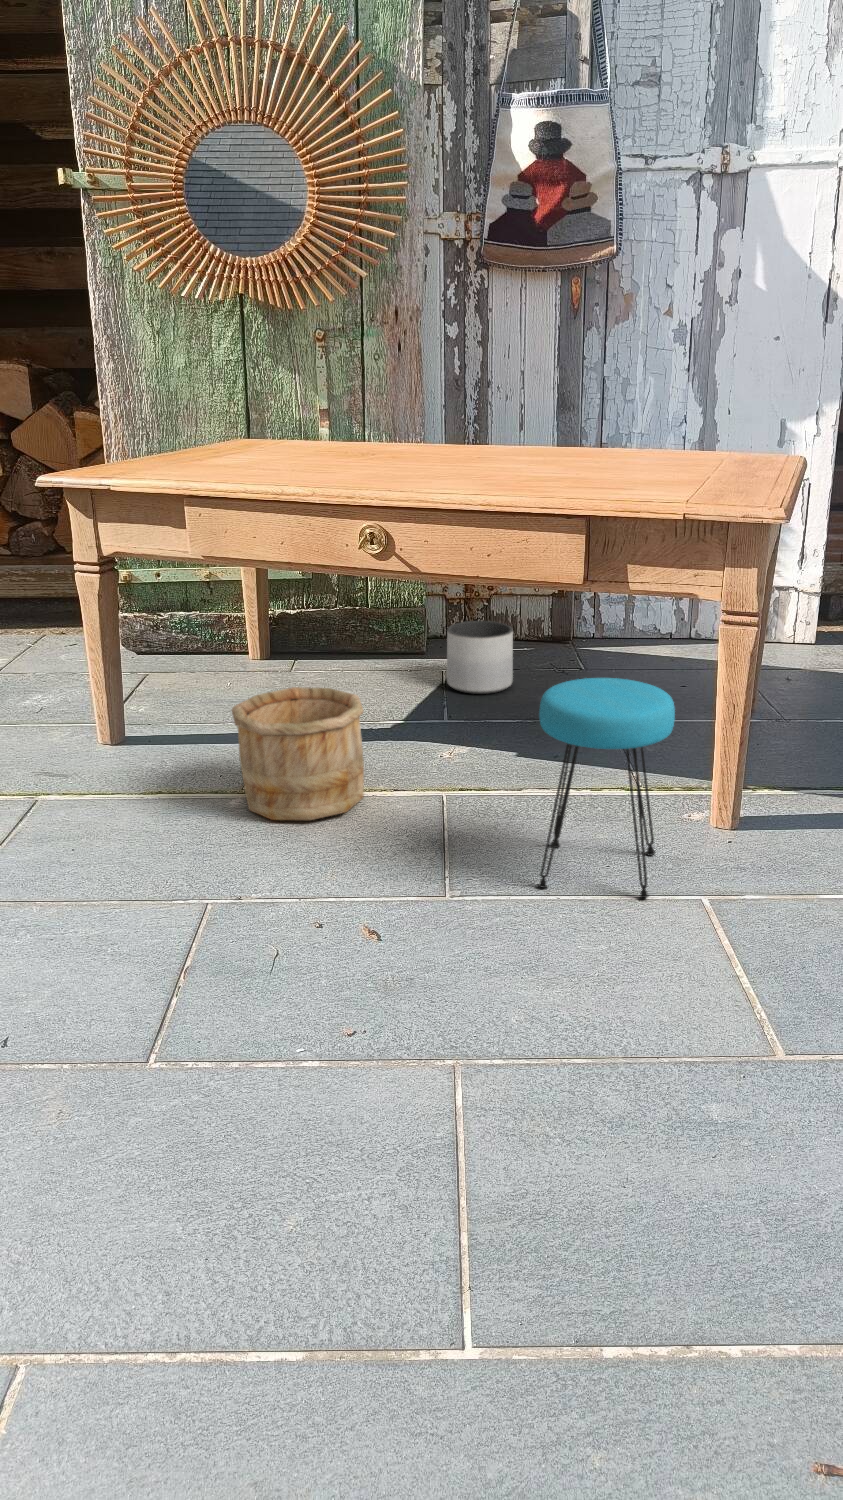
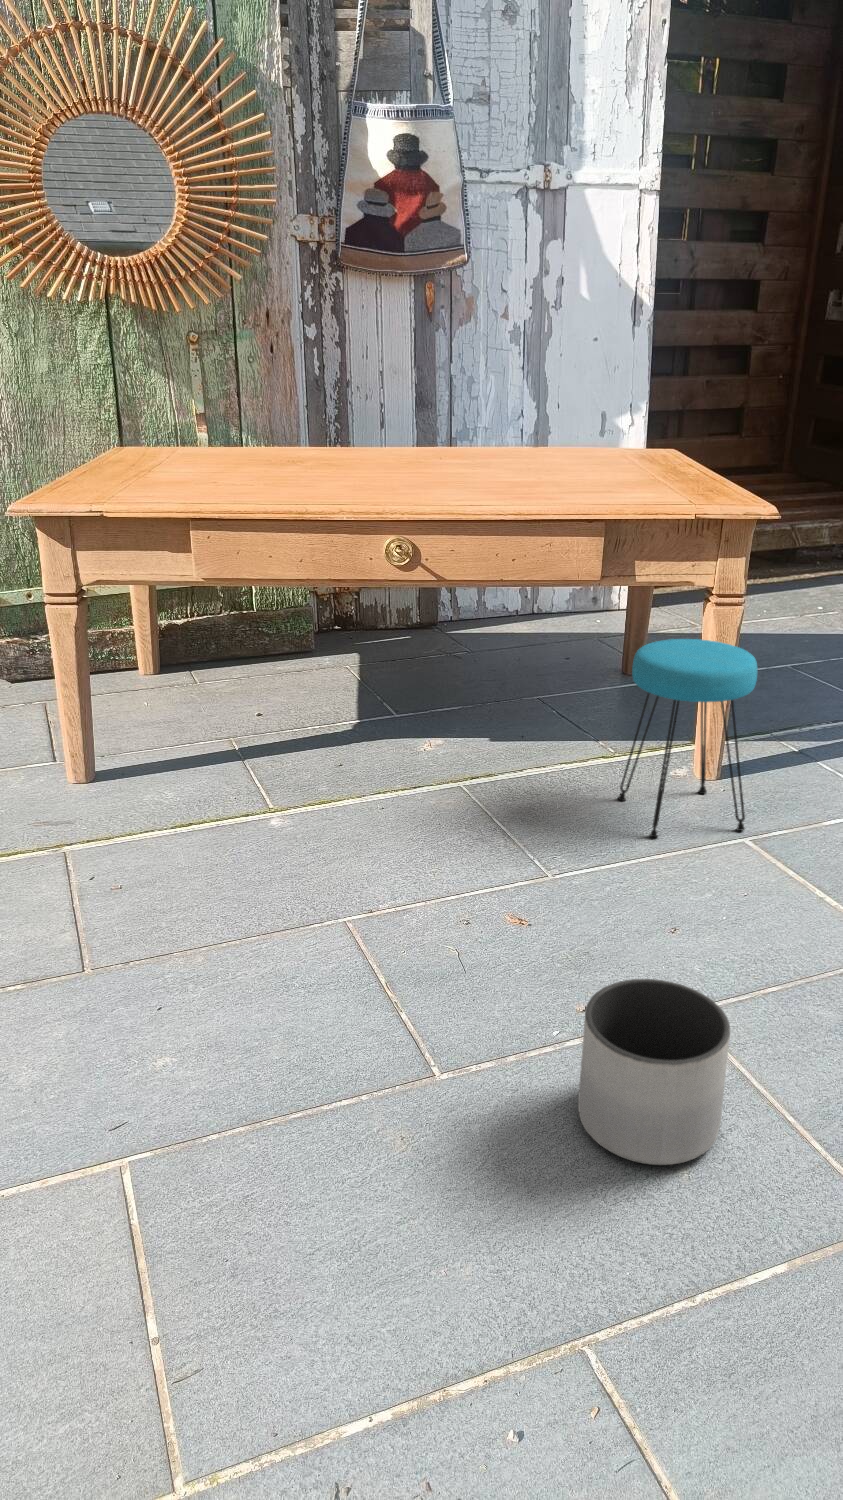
planter: present [447,621,513,694] -> present [578,979,730,1165]
wooden bucket: present [232,687,364,820] -> none [285,684,418,821]

